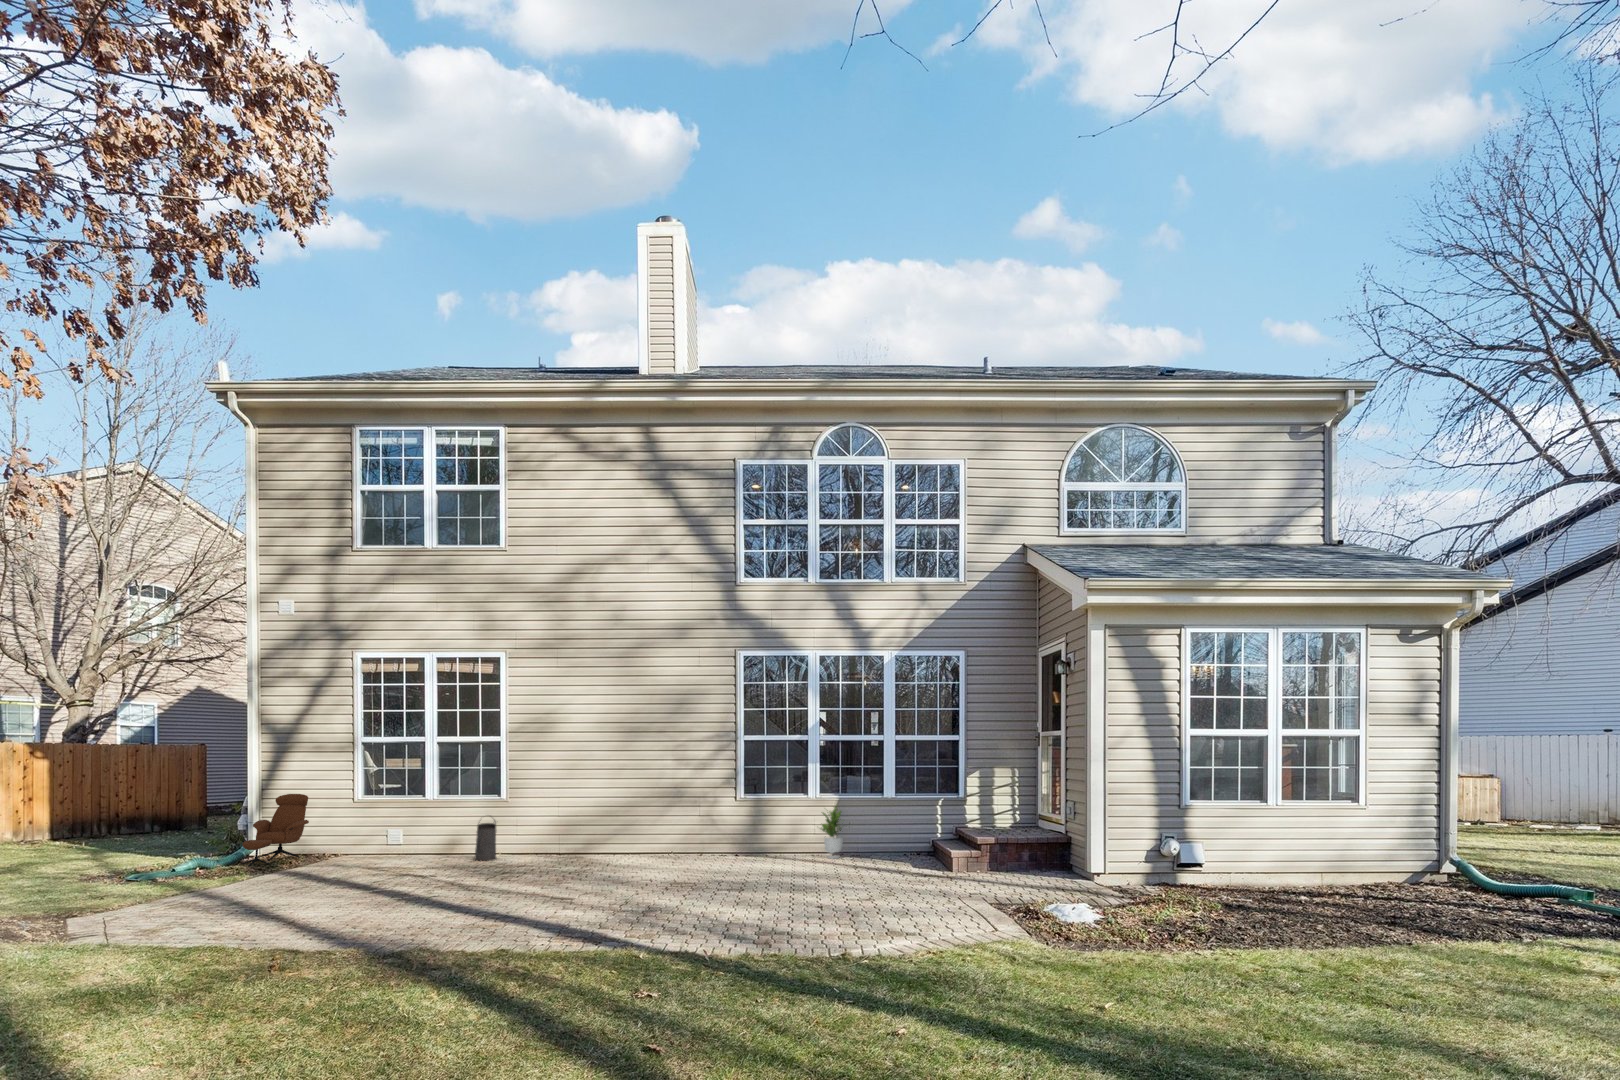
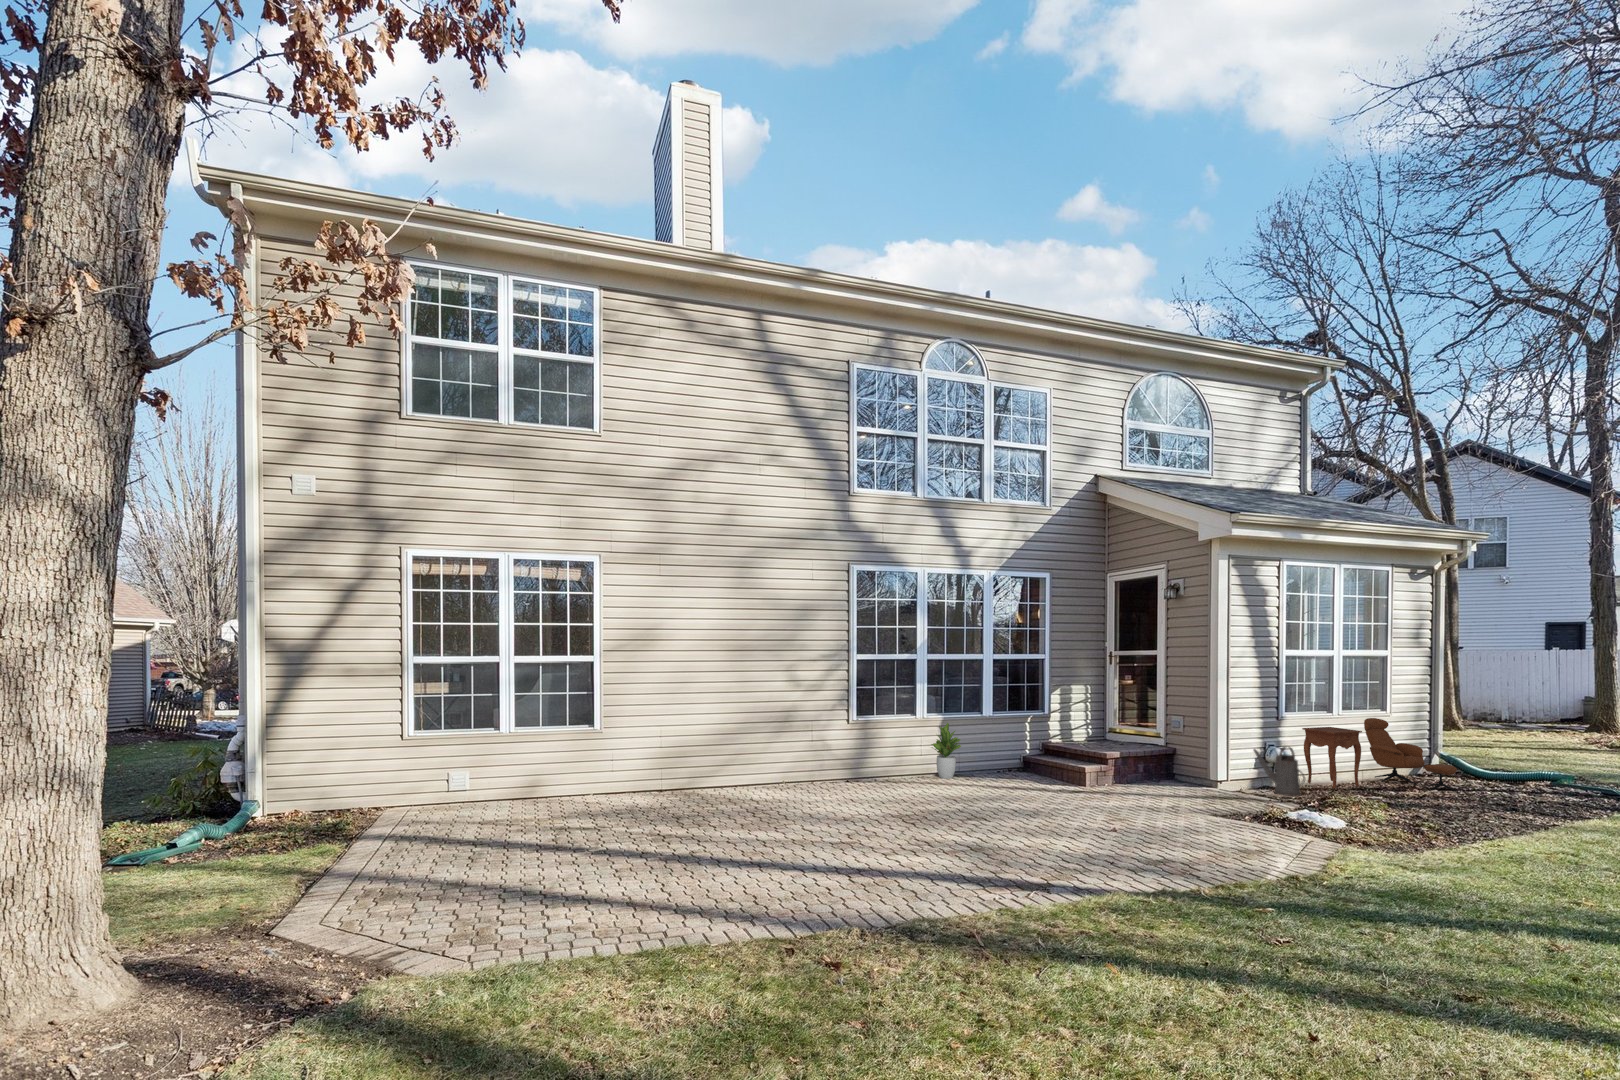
lounge chair: present [242,794,309,866] -> present [1364,718,1457,791]
side table: none [1206,819,1271,890] -> present [1302,727,1362,788]
watering can: present [474,820,497,861] -> present [1254,746,1305,796]

